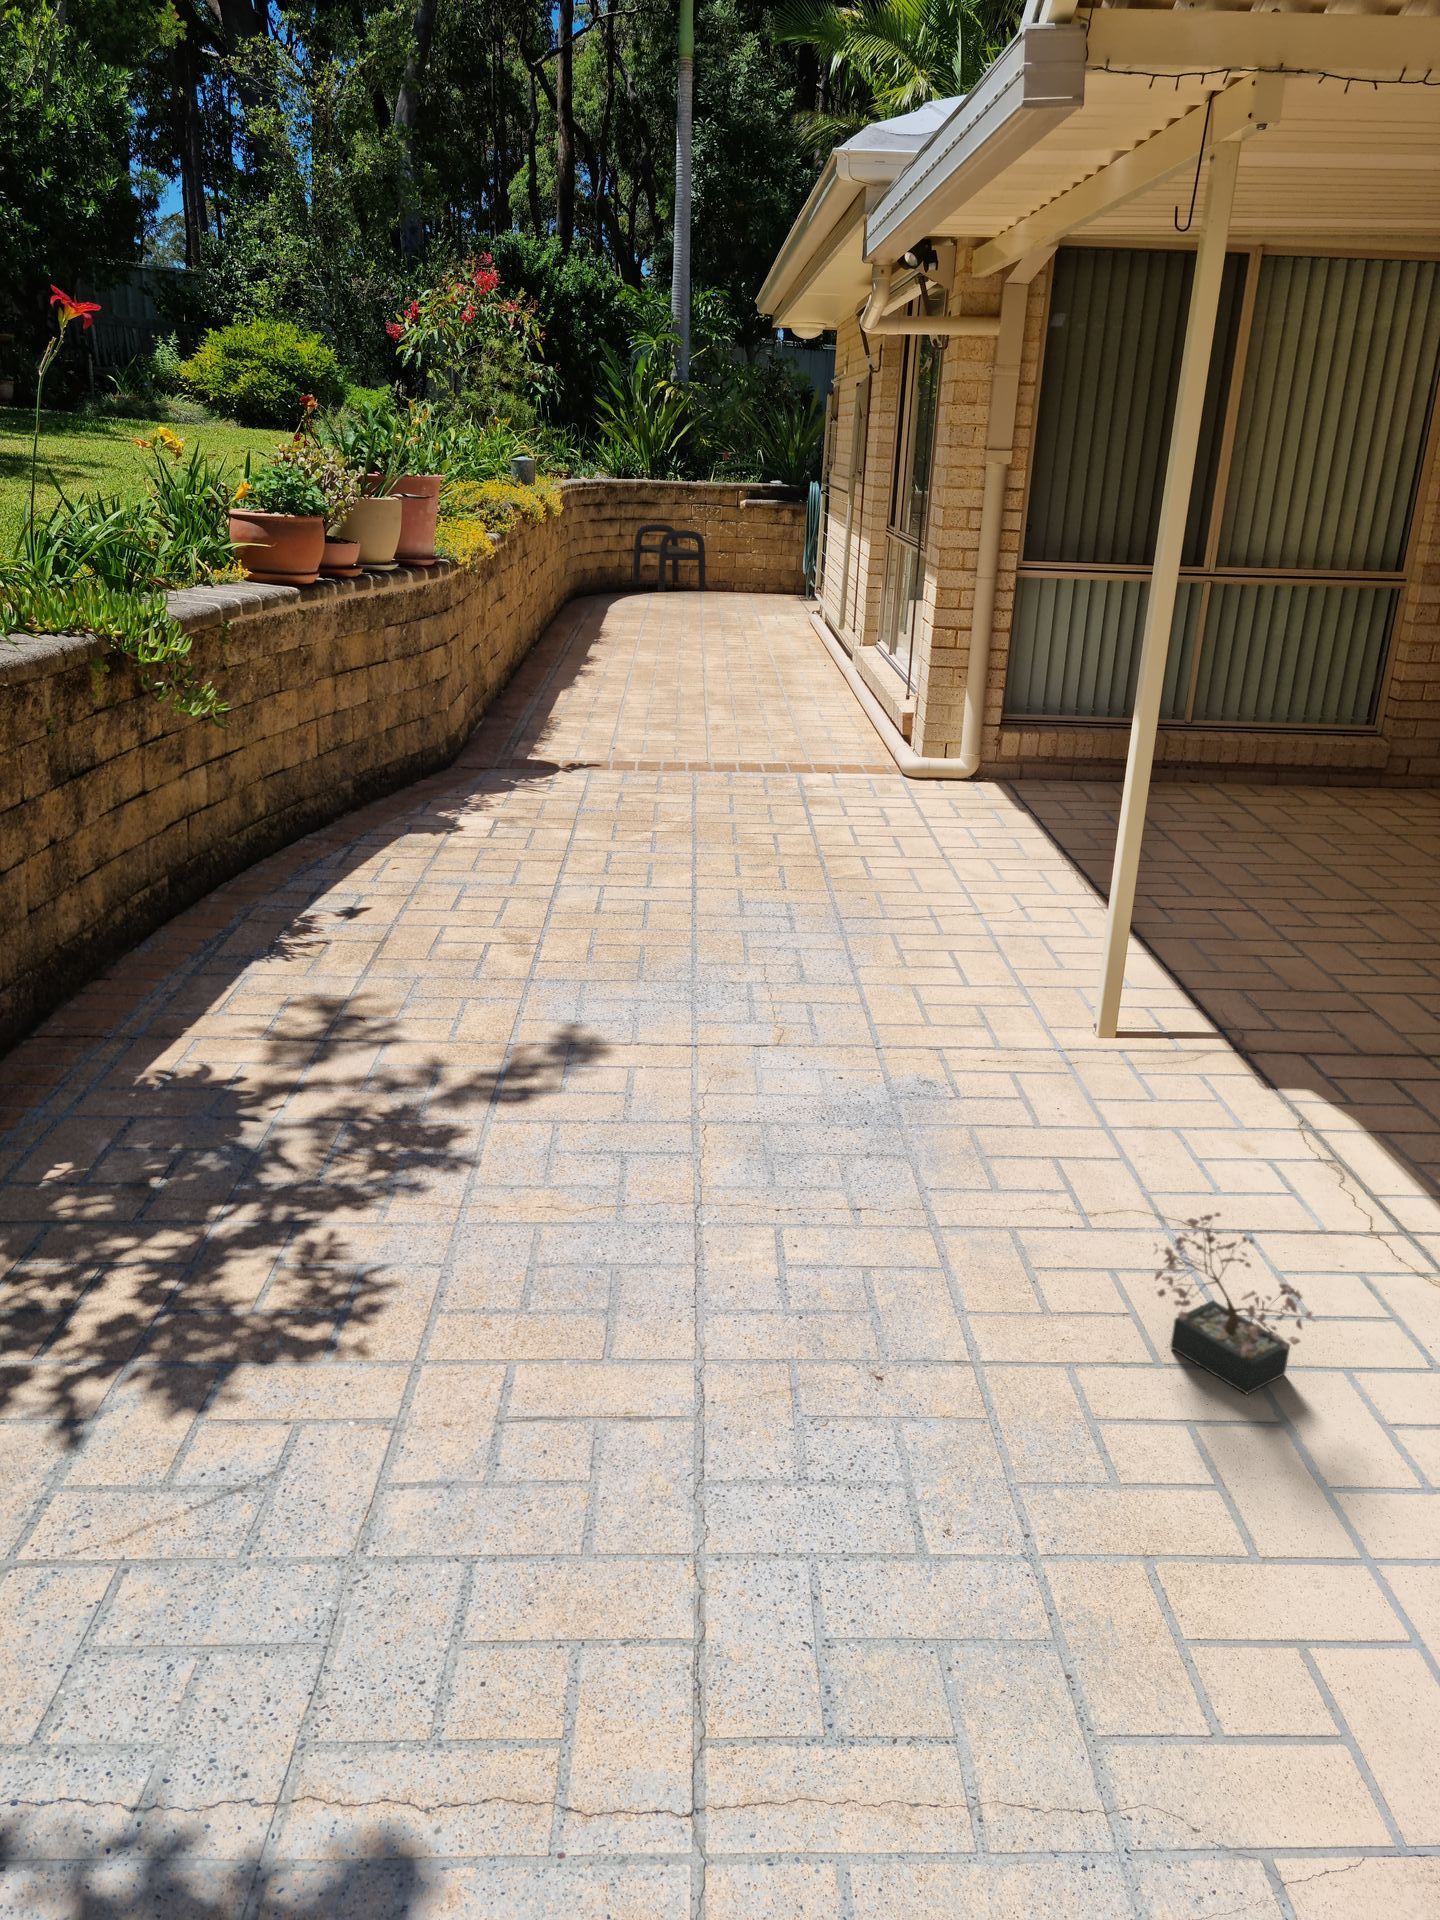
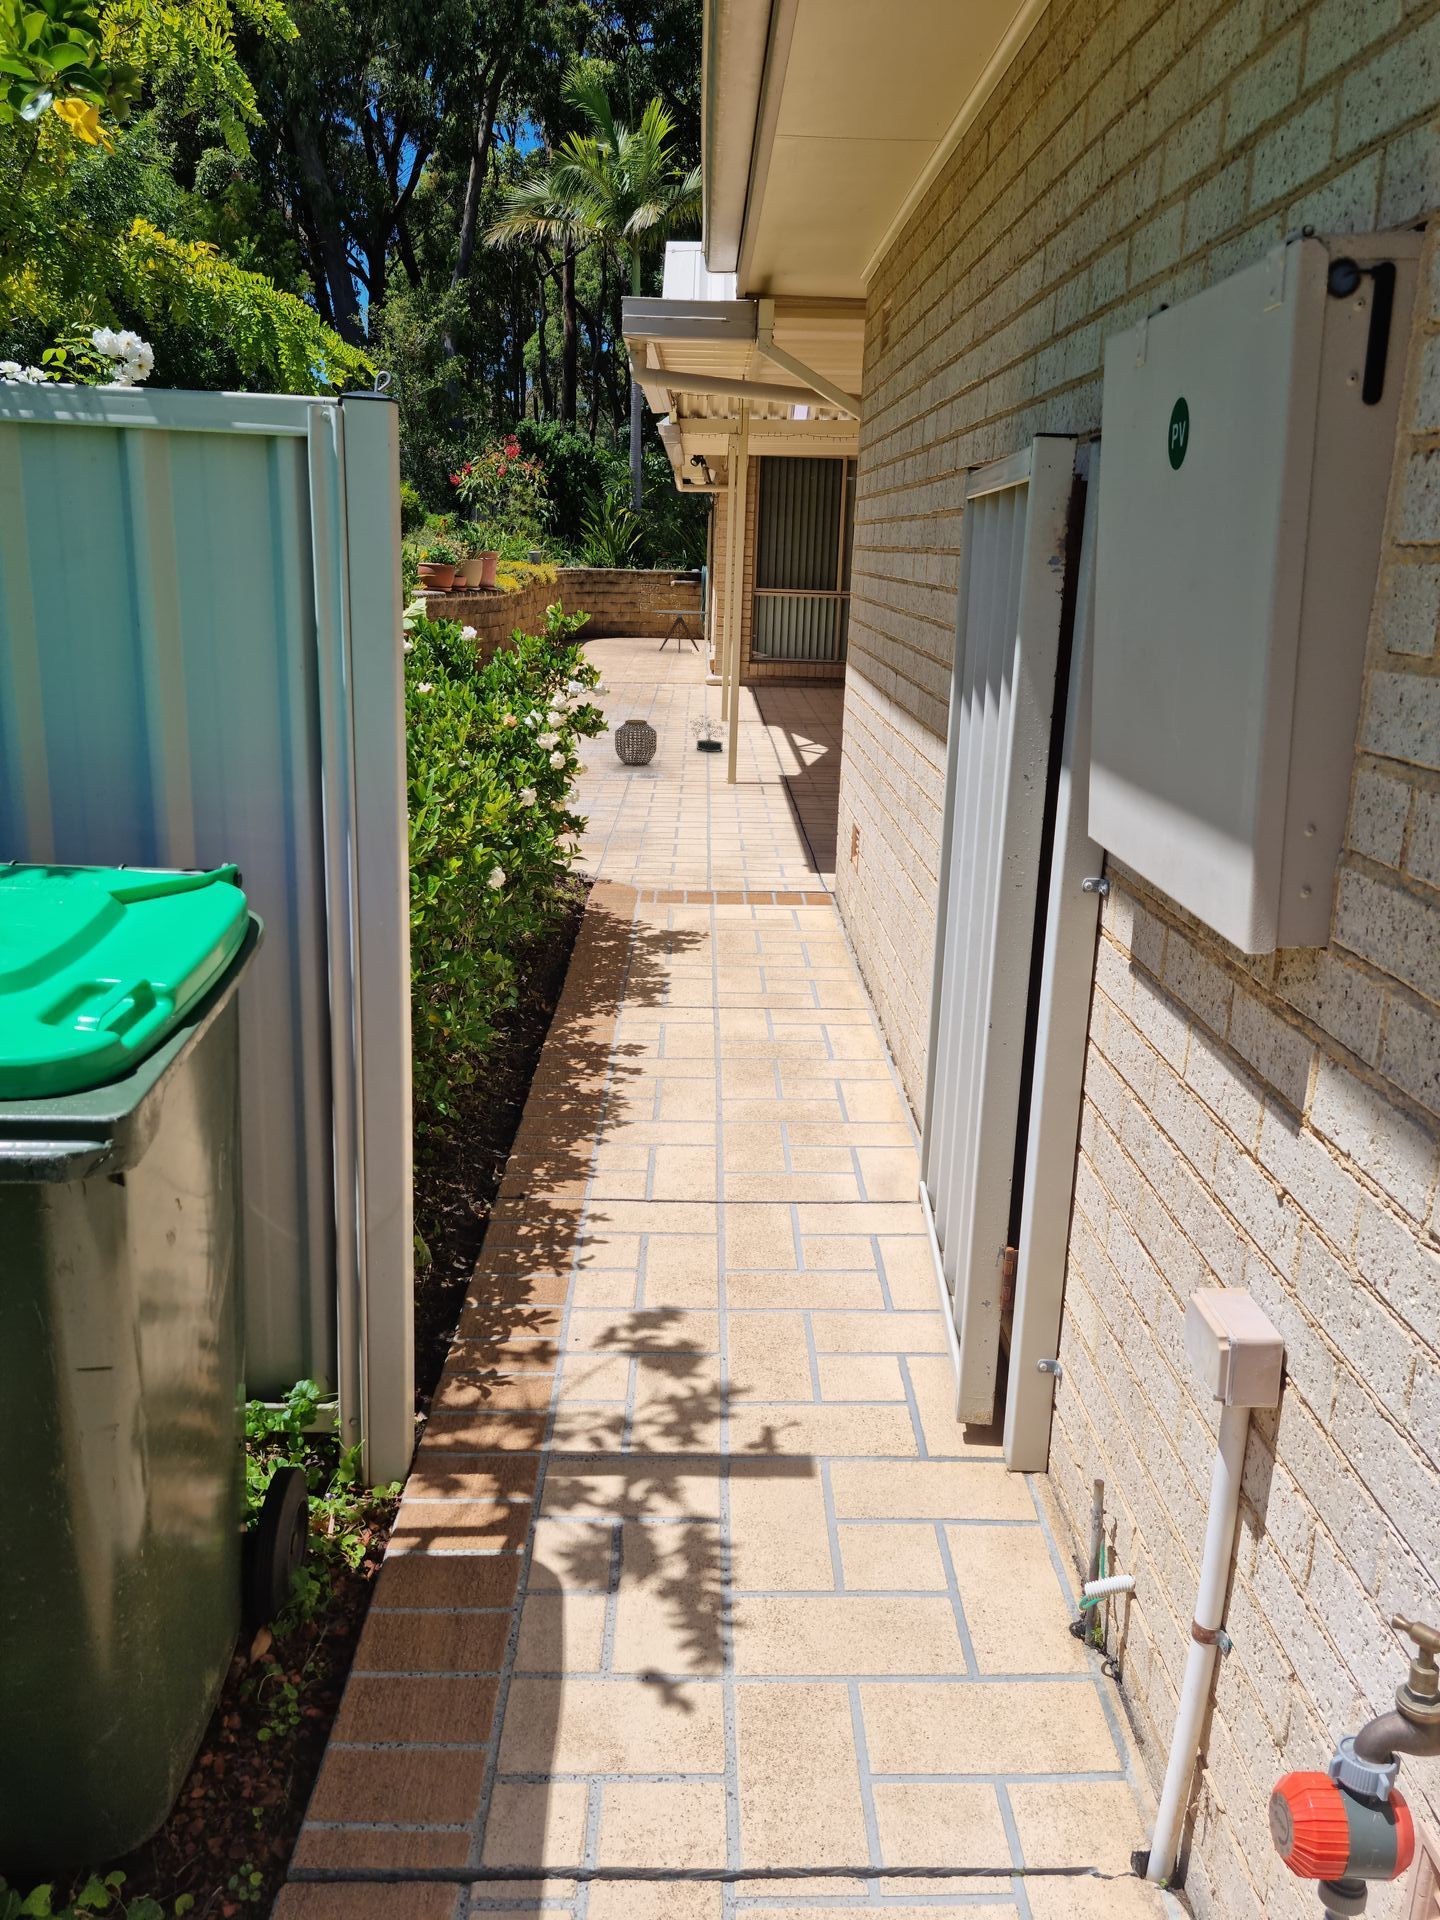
bench: present [633,524,705,592] -> none [603,596,646,635]
round table: none [733,564,834,644] -> present [651,610,708,652]
woven basket: none [937,1458,1158,1709] -> present [615,720,657,766]

